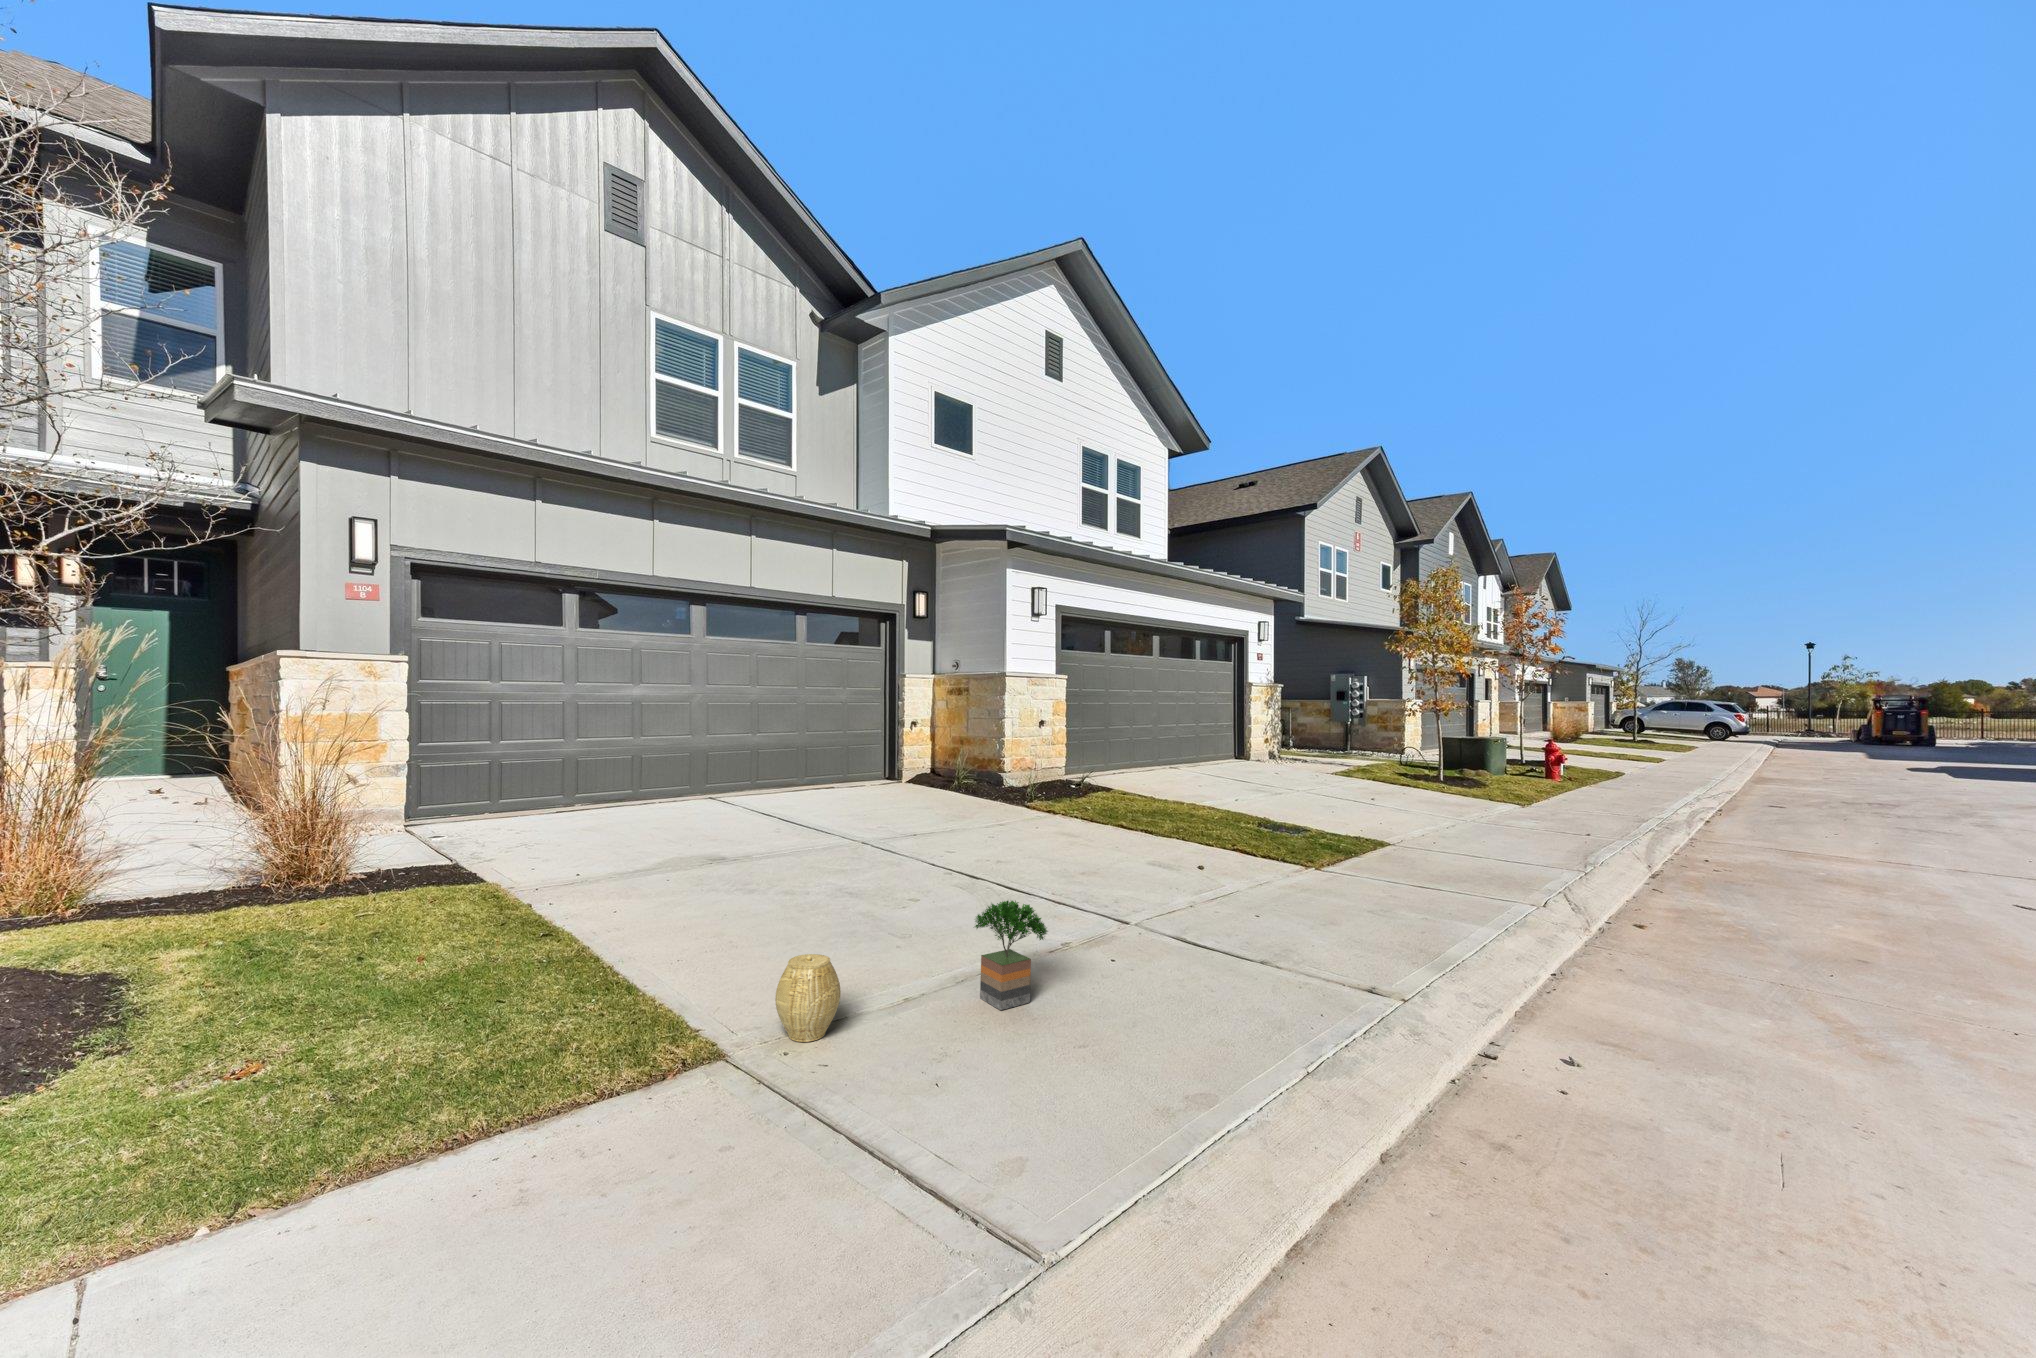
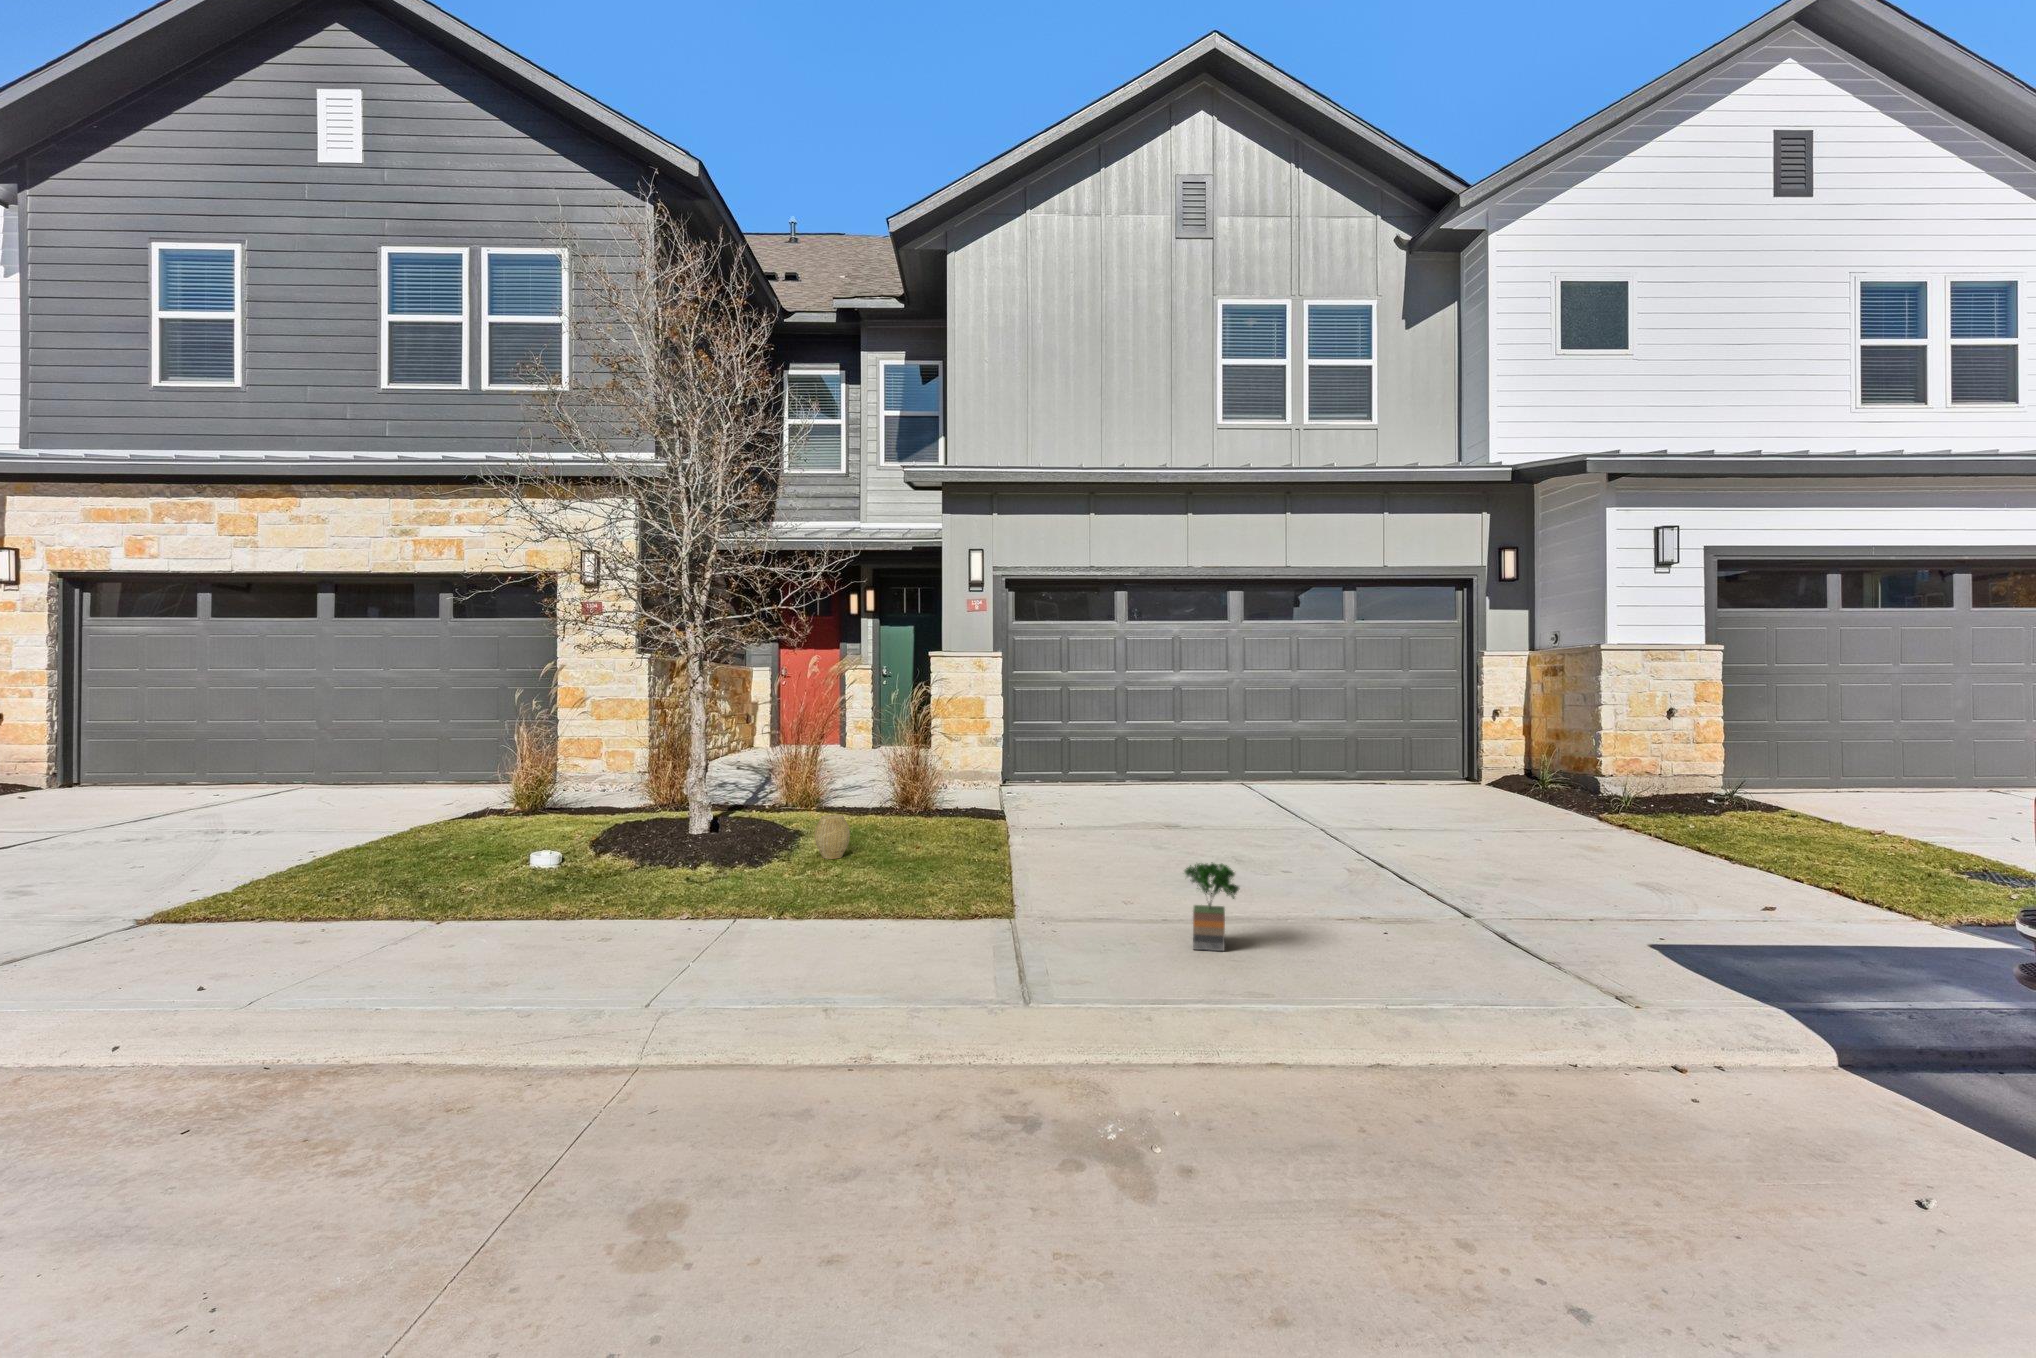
woven basket: present [775,954,841,1042] -> present [815,814,850,859]

